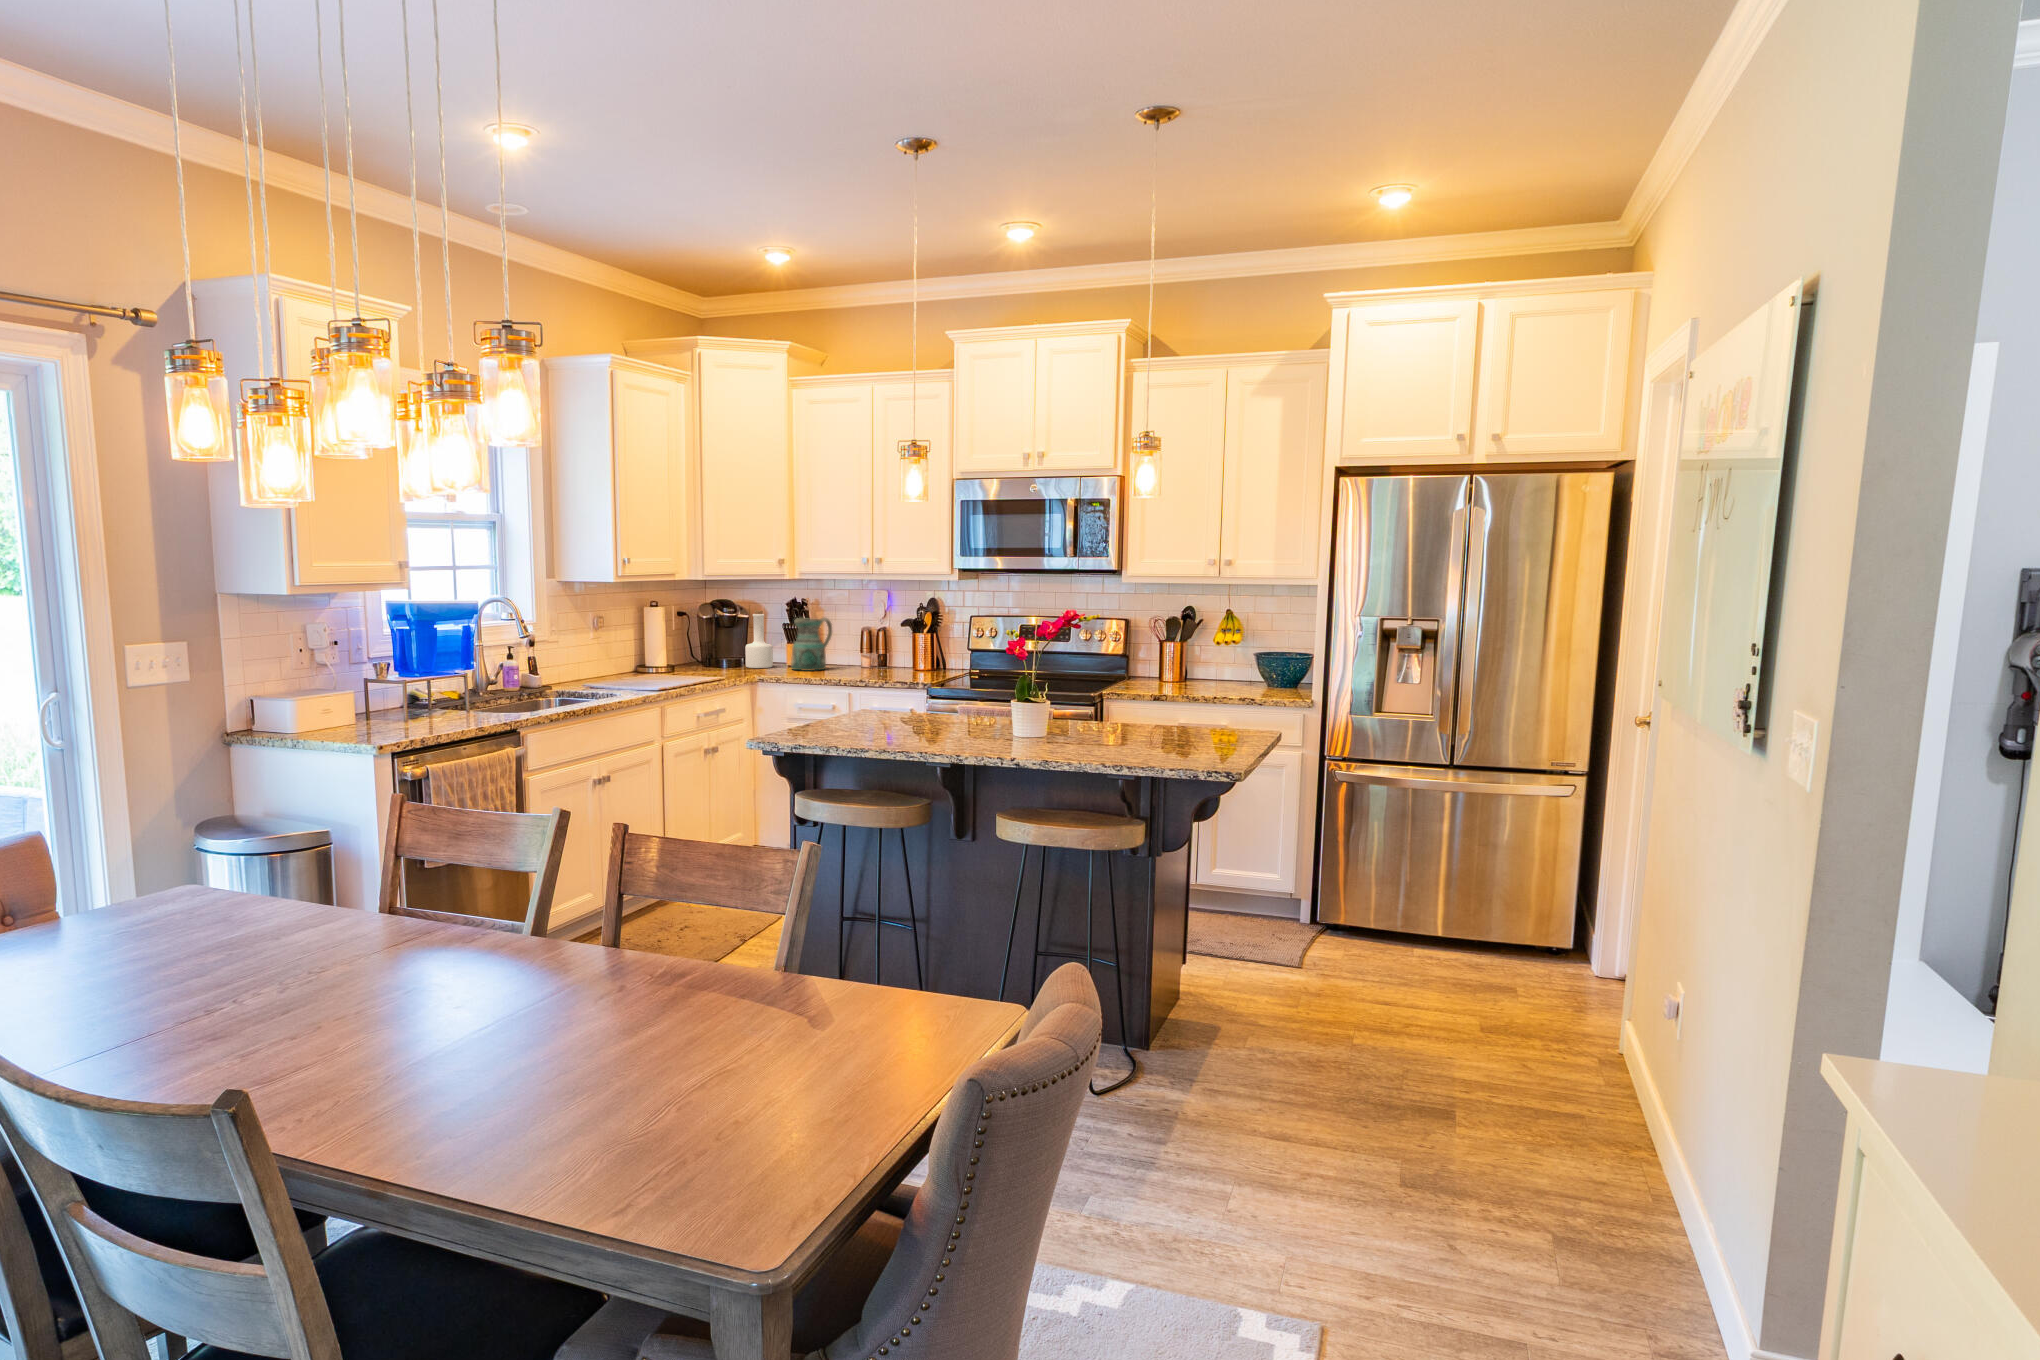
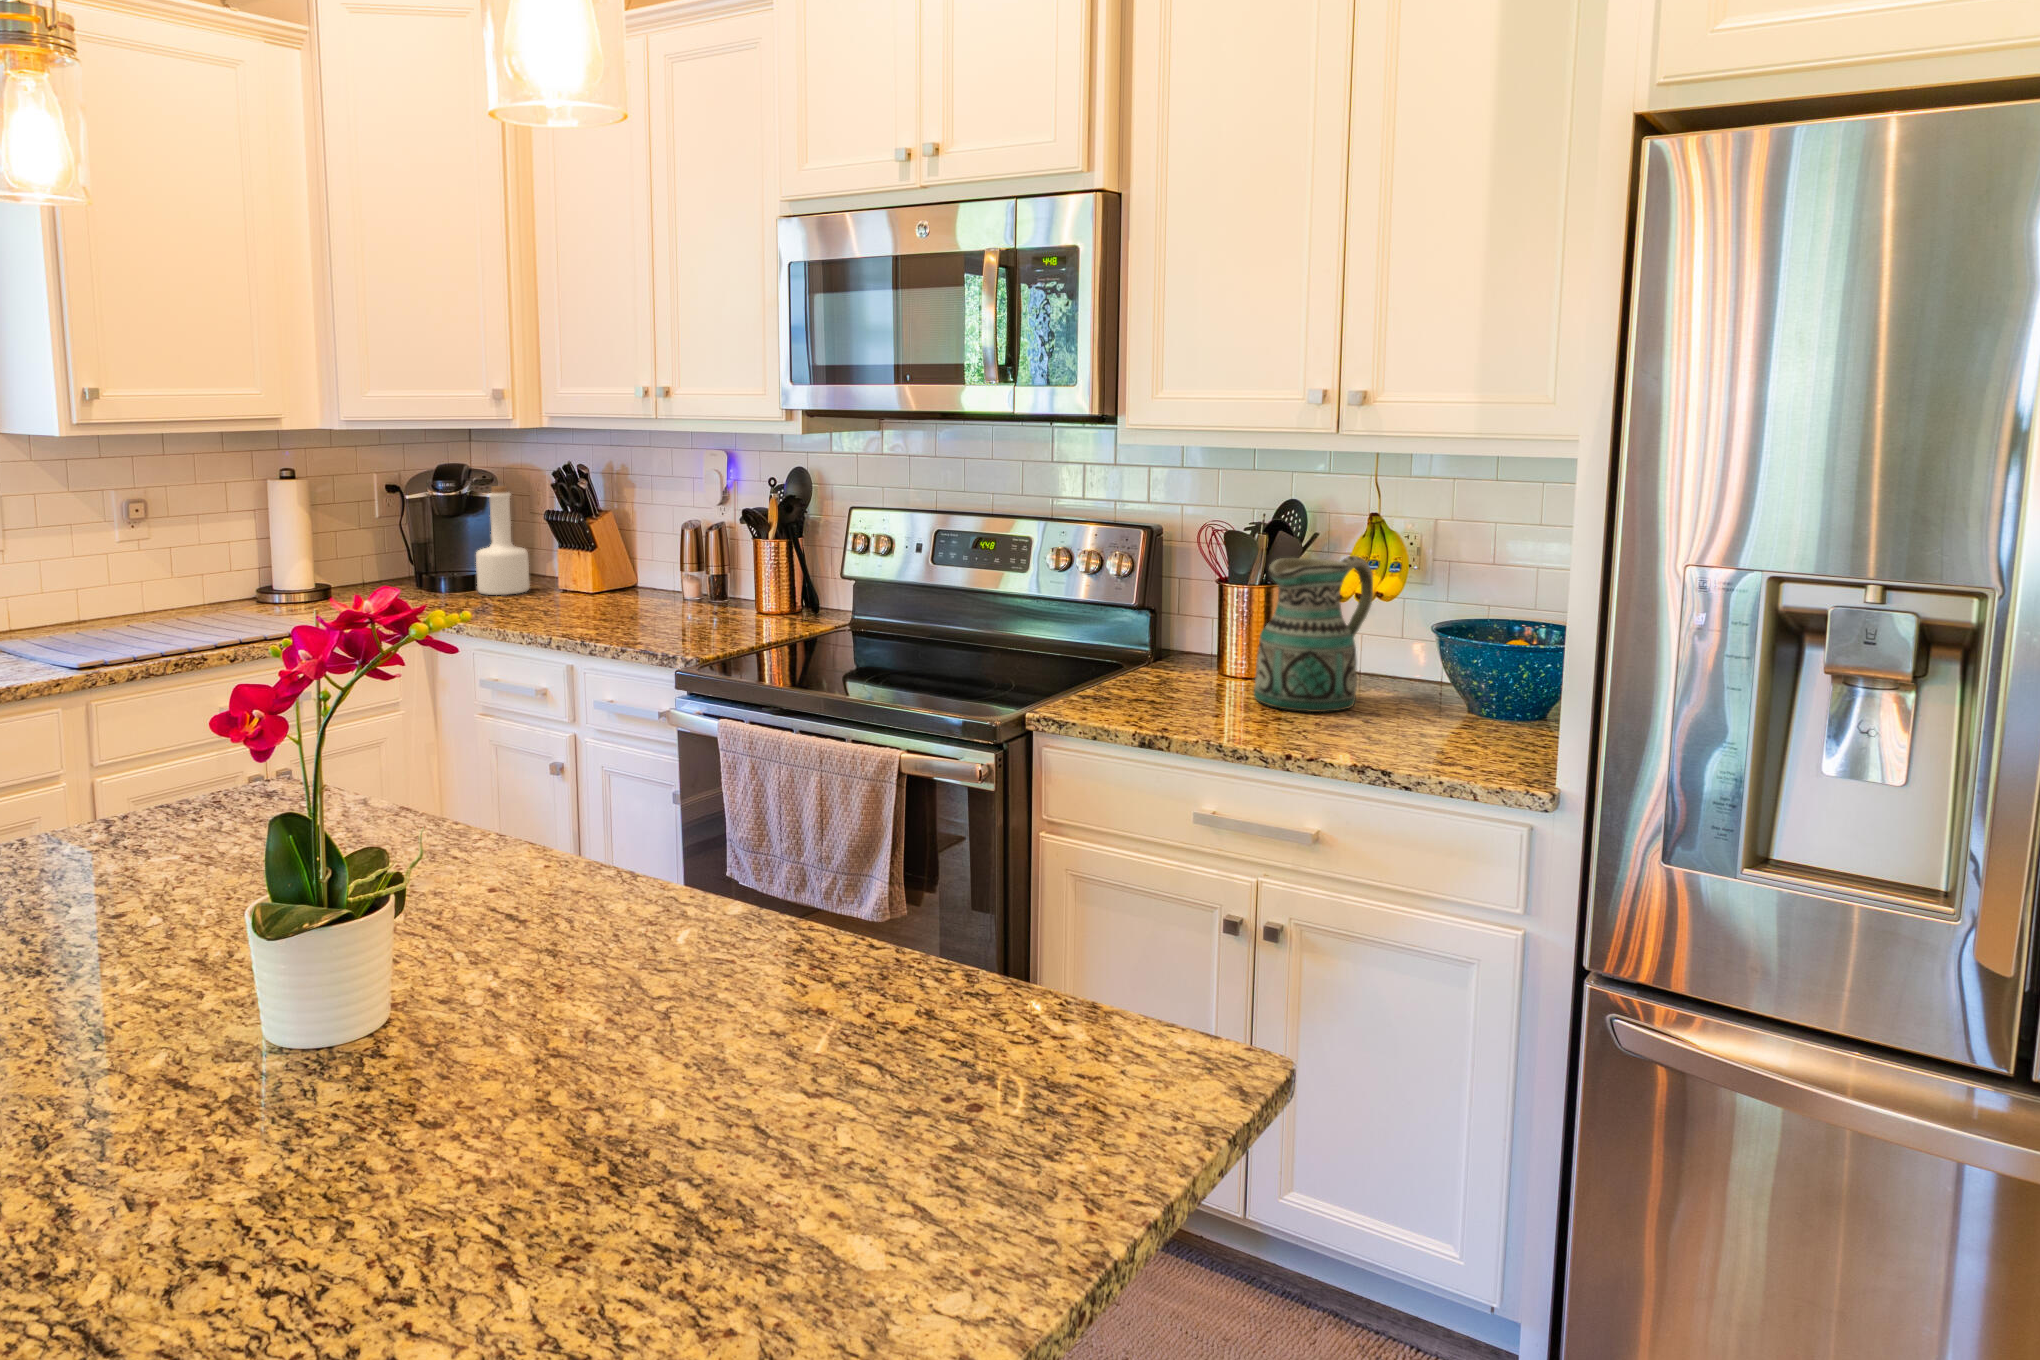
ceramic pitcher: present [791,618,832,671] -> present [1254,556,1373,712]

